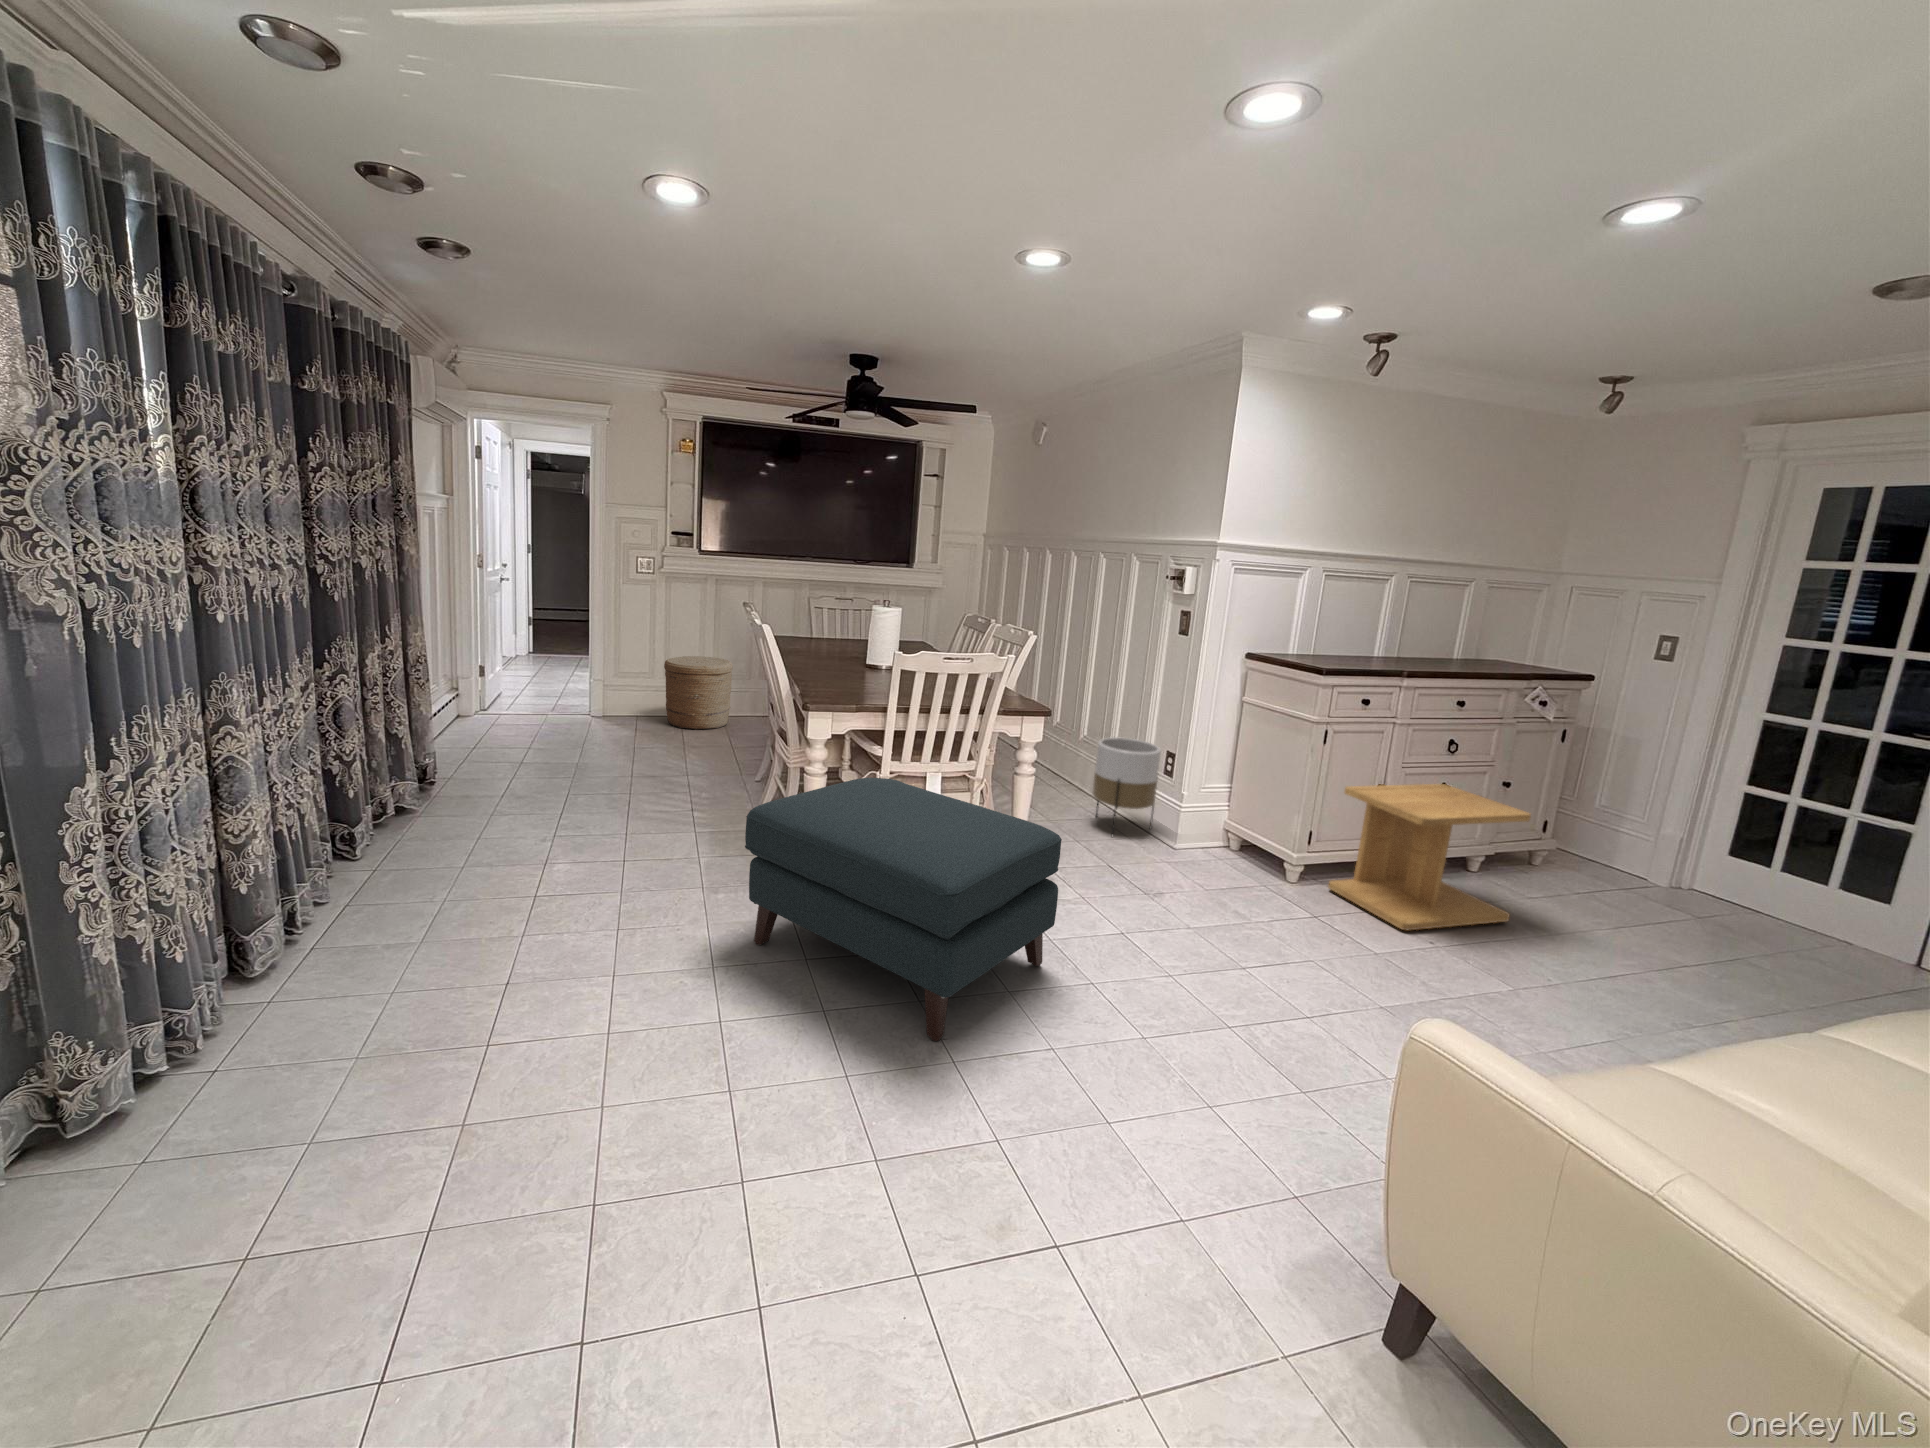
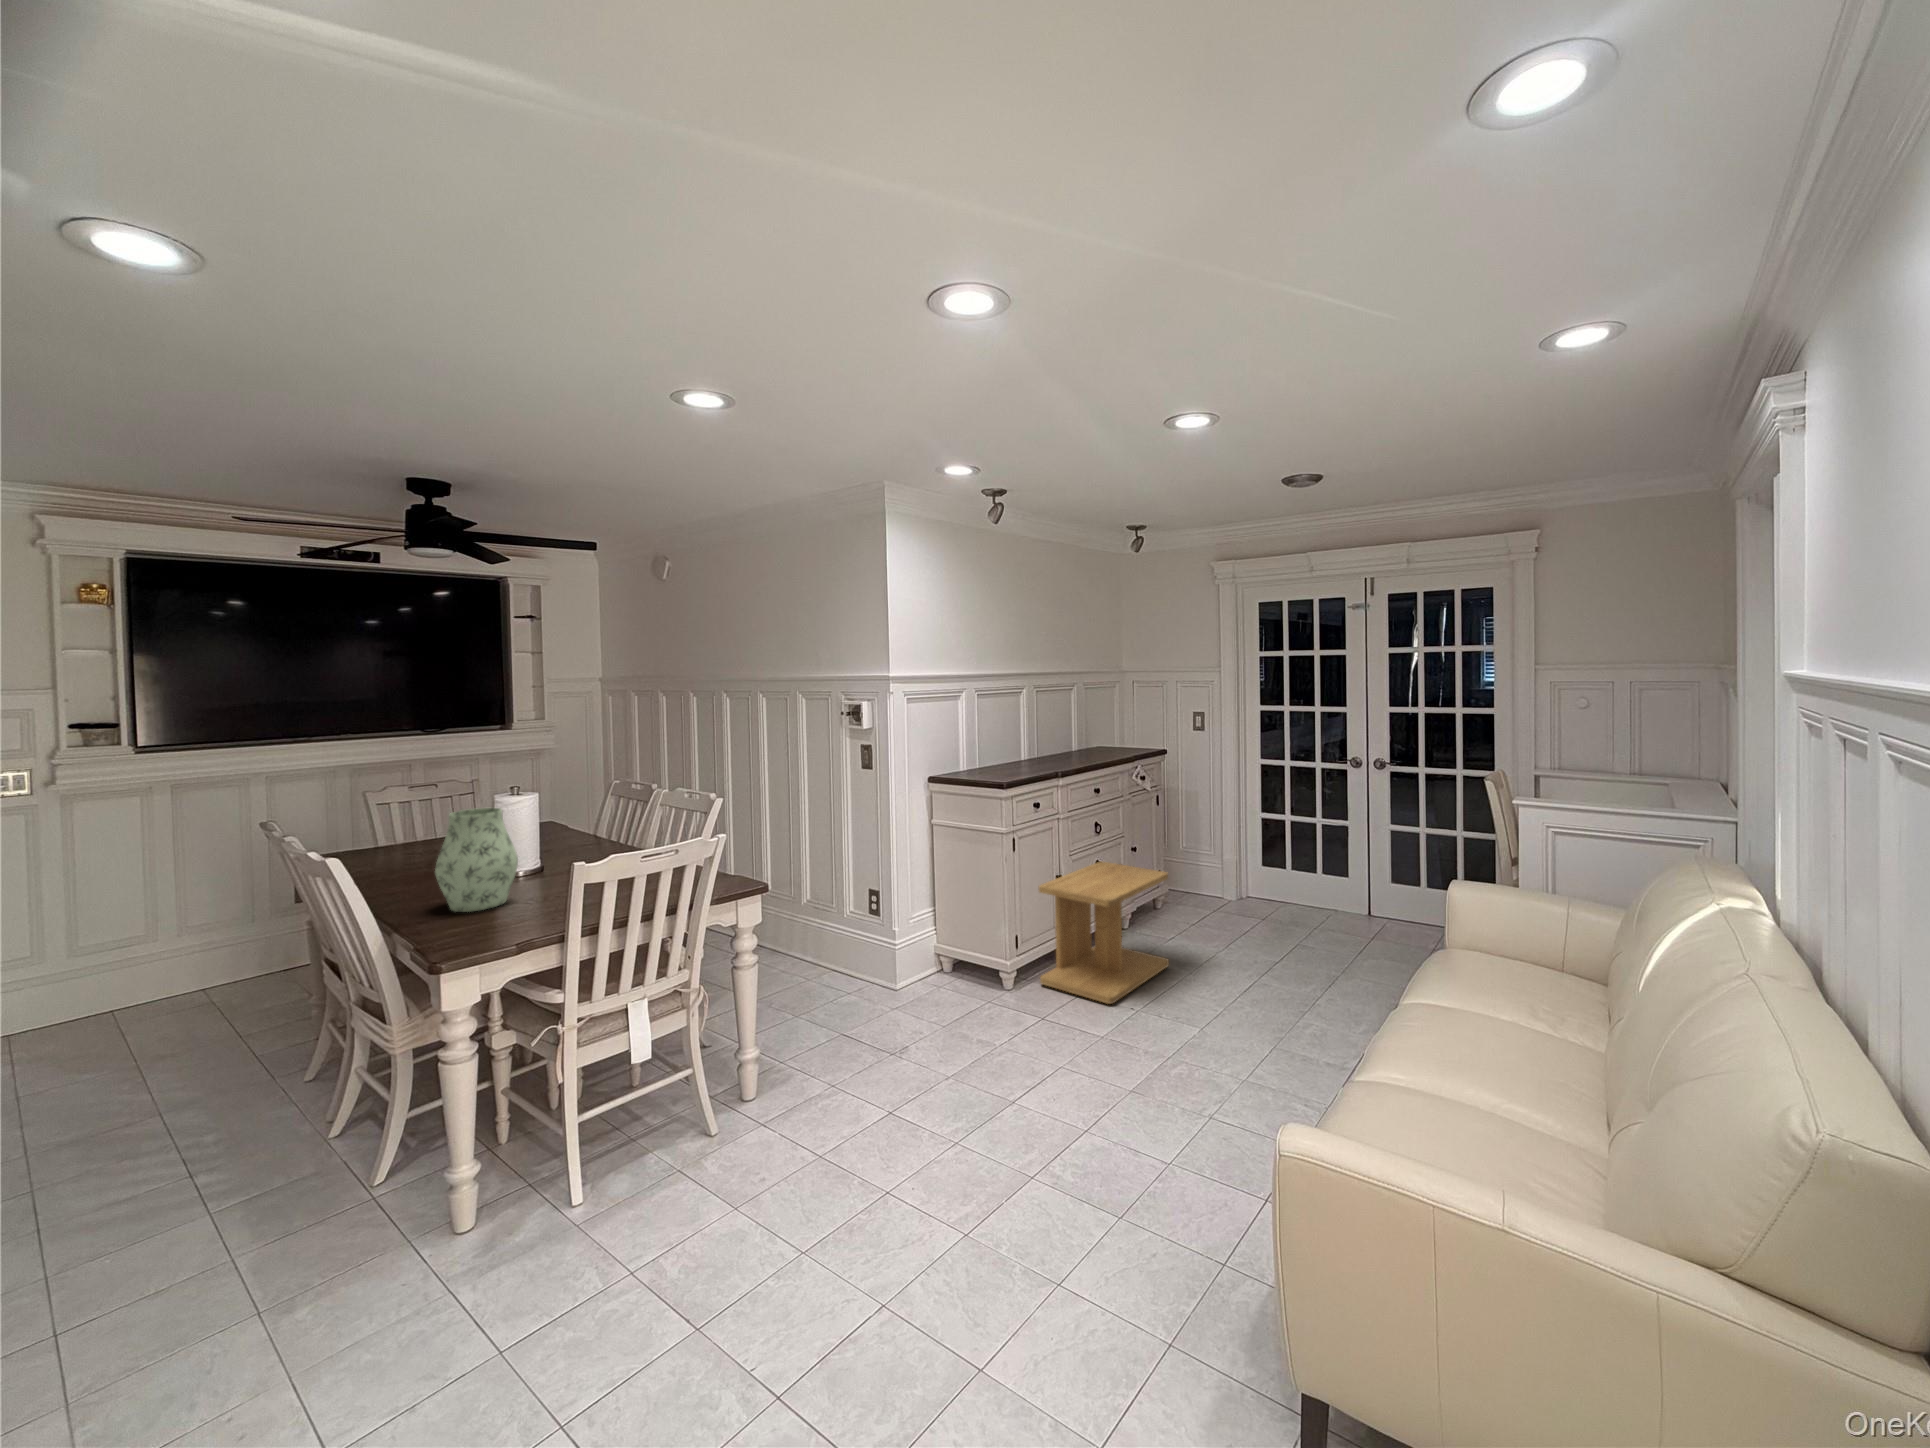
vase: none [827,609,878,683] -> present [435,808,518,912]
woven basket: present [664,656,732,730] -> none [60,904,216,1036]
planter: present [1092,737,1161,833] -> none [800,884,868,998]
ottoman: present [745,778,1062,1041] -> none [350,1032,835,1395]

